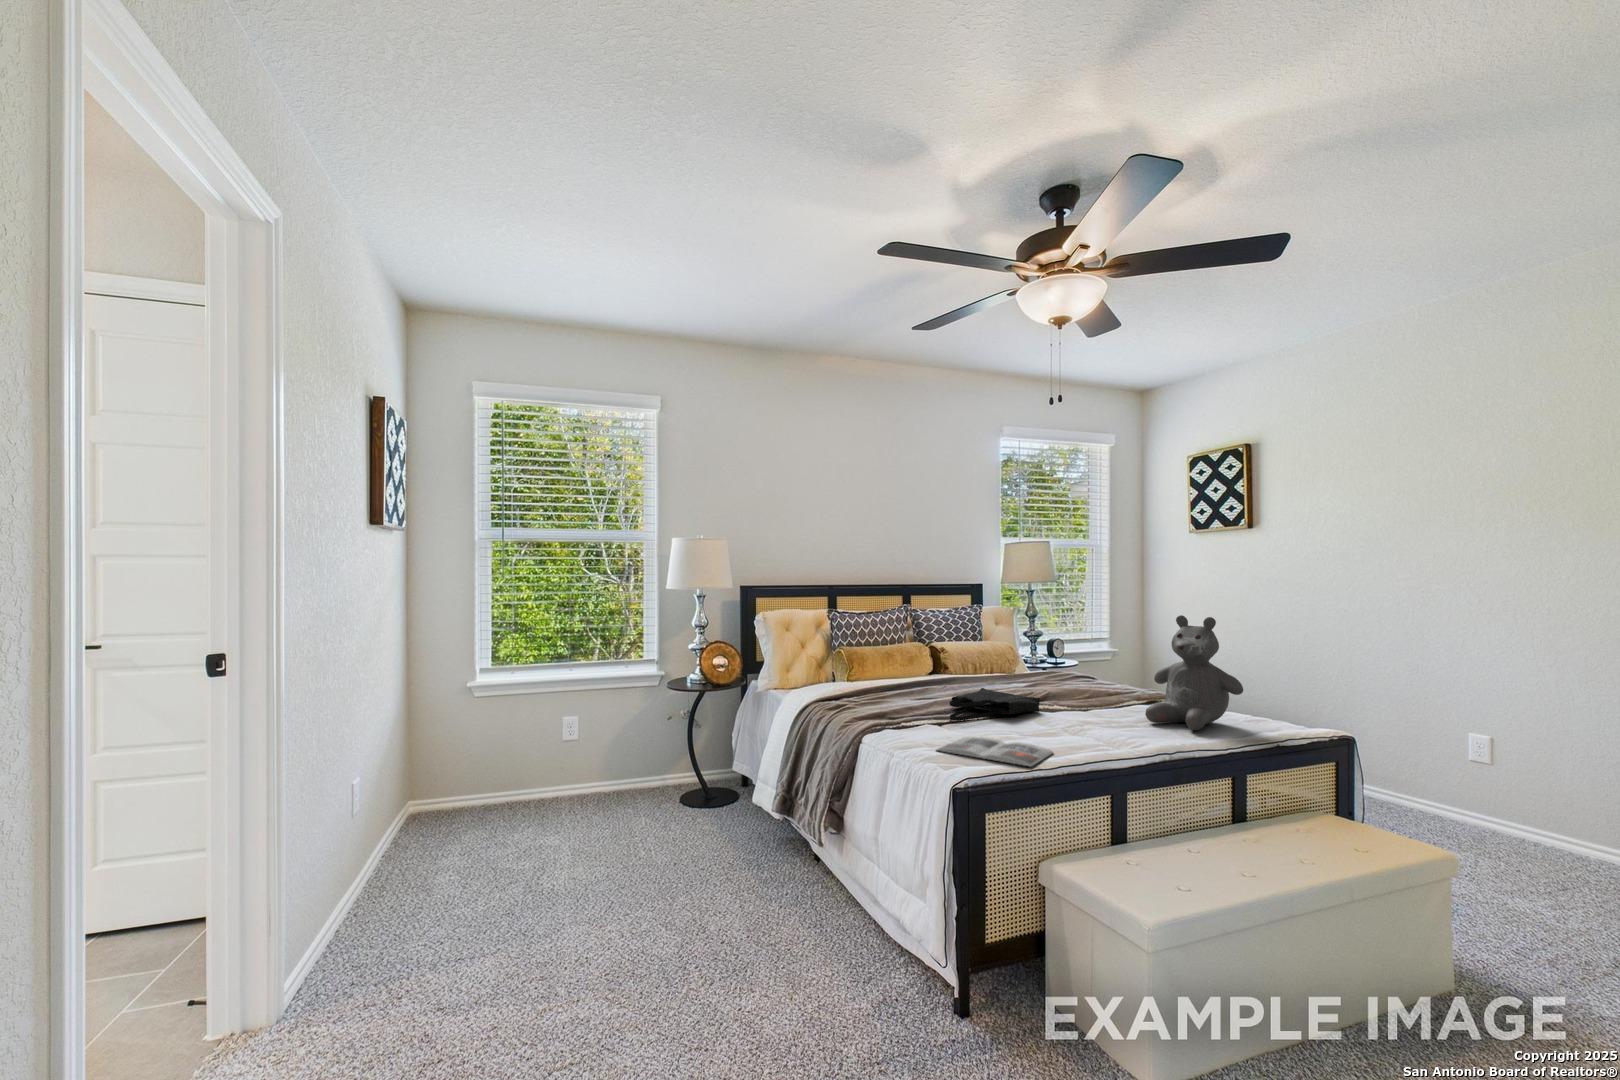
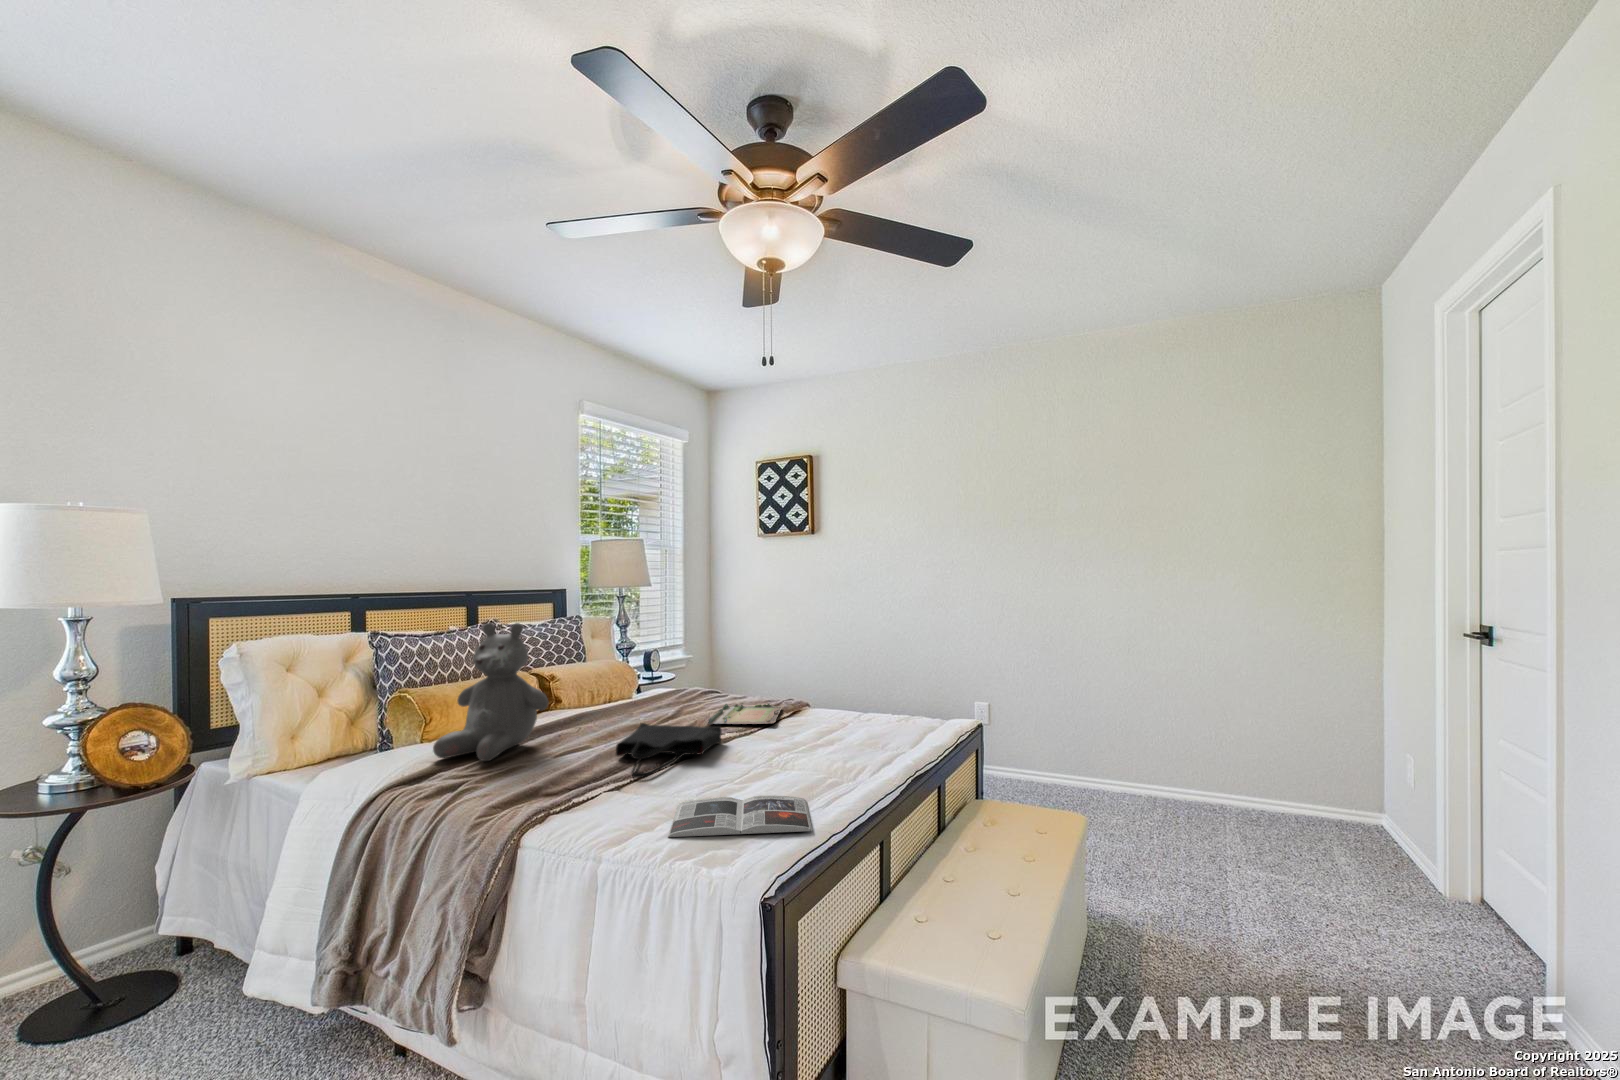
teddy bear: present [1145,615,1243,730] -> present [433,623,548,761]
tray: none [1046,687,1129,706] -> present [708,703,782,725]

